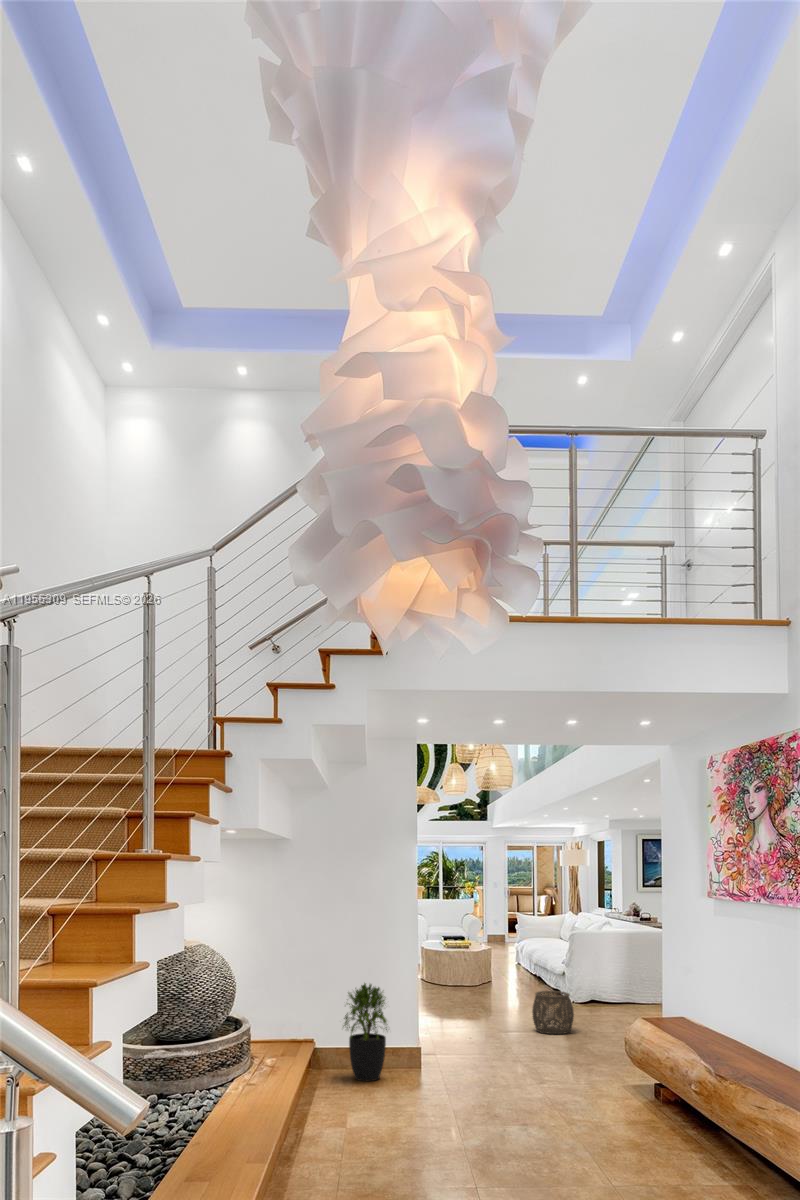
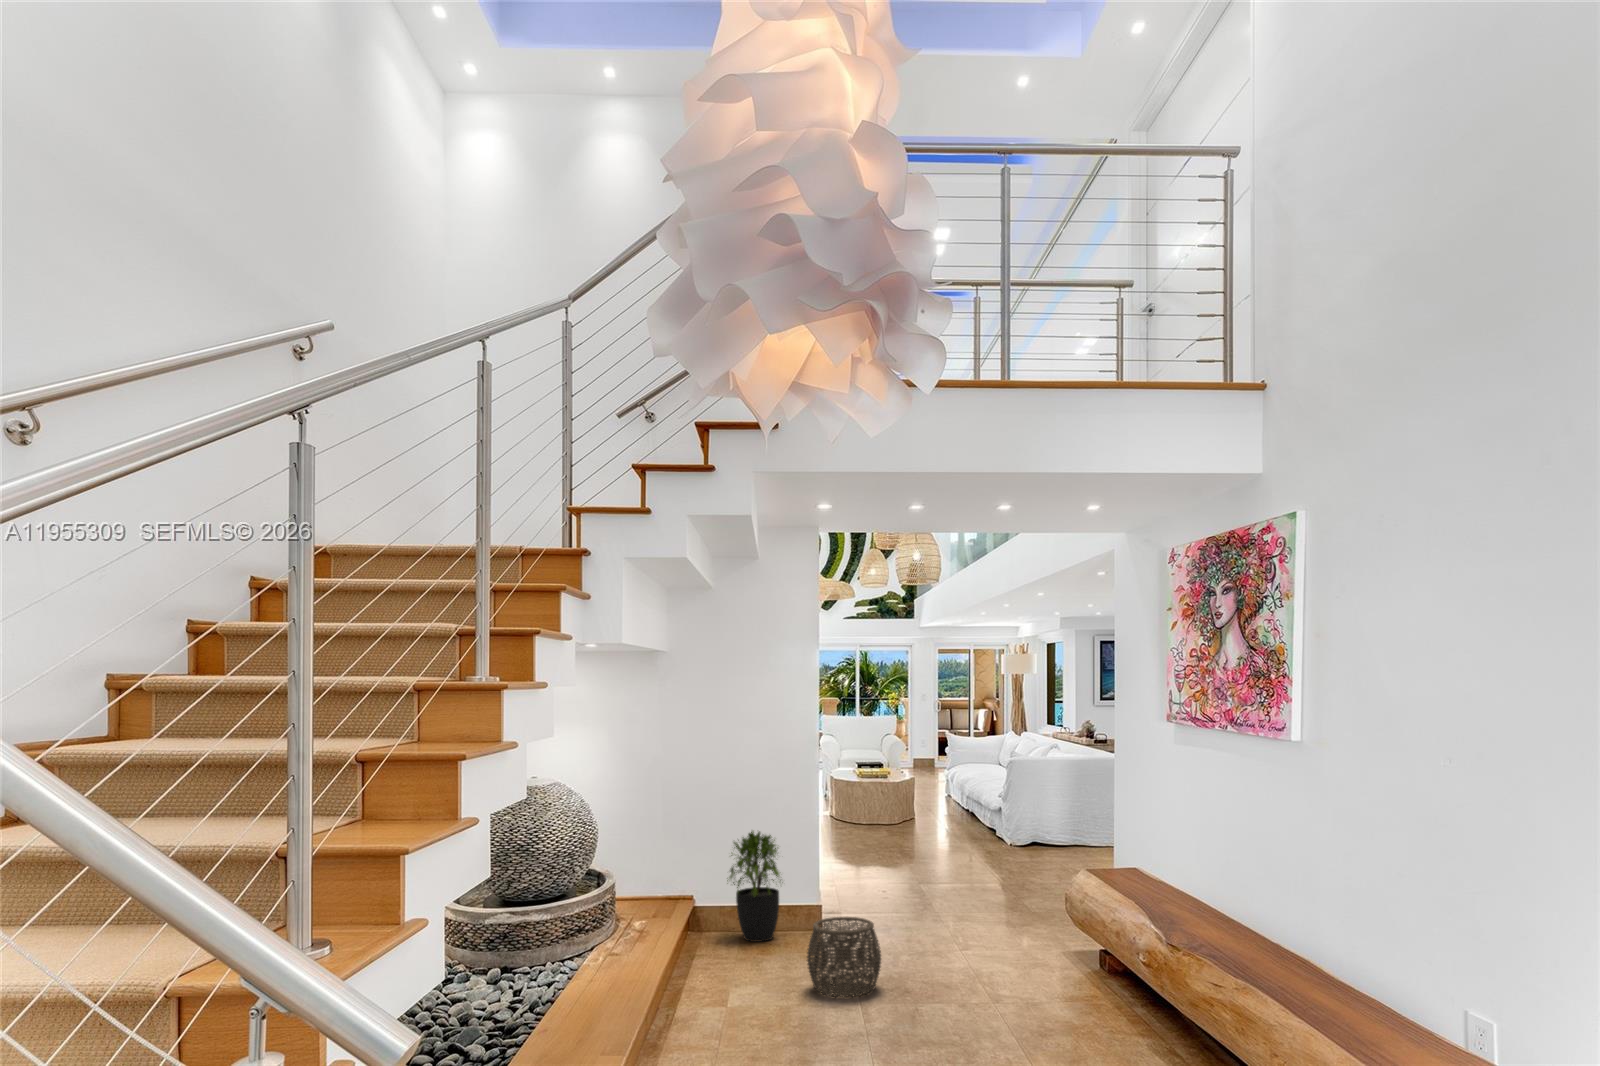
woven basket: present [532,991,574,1034] -> present [807,917,881,997]

